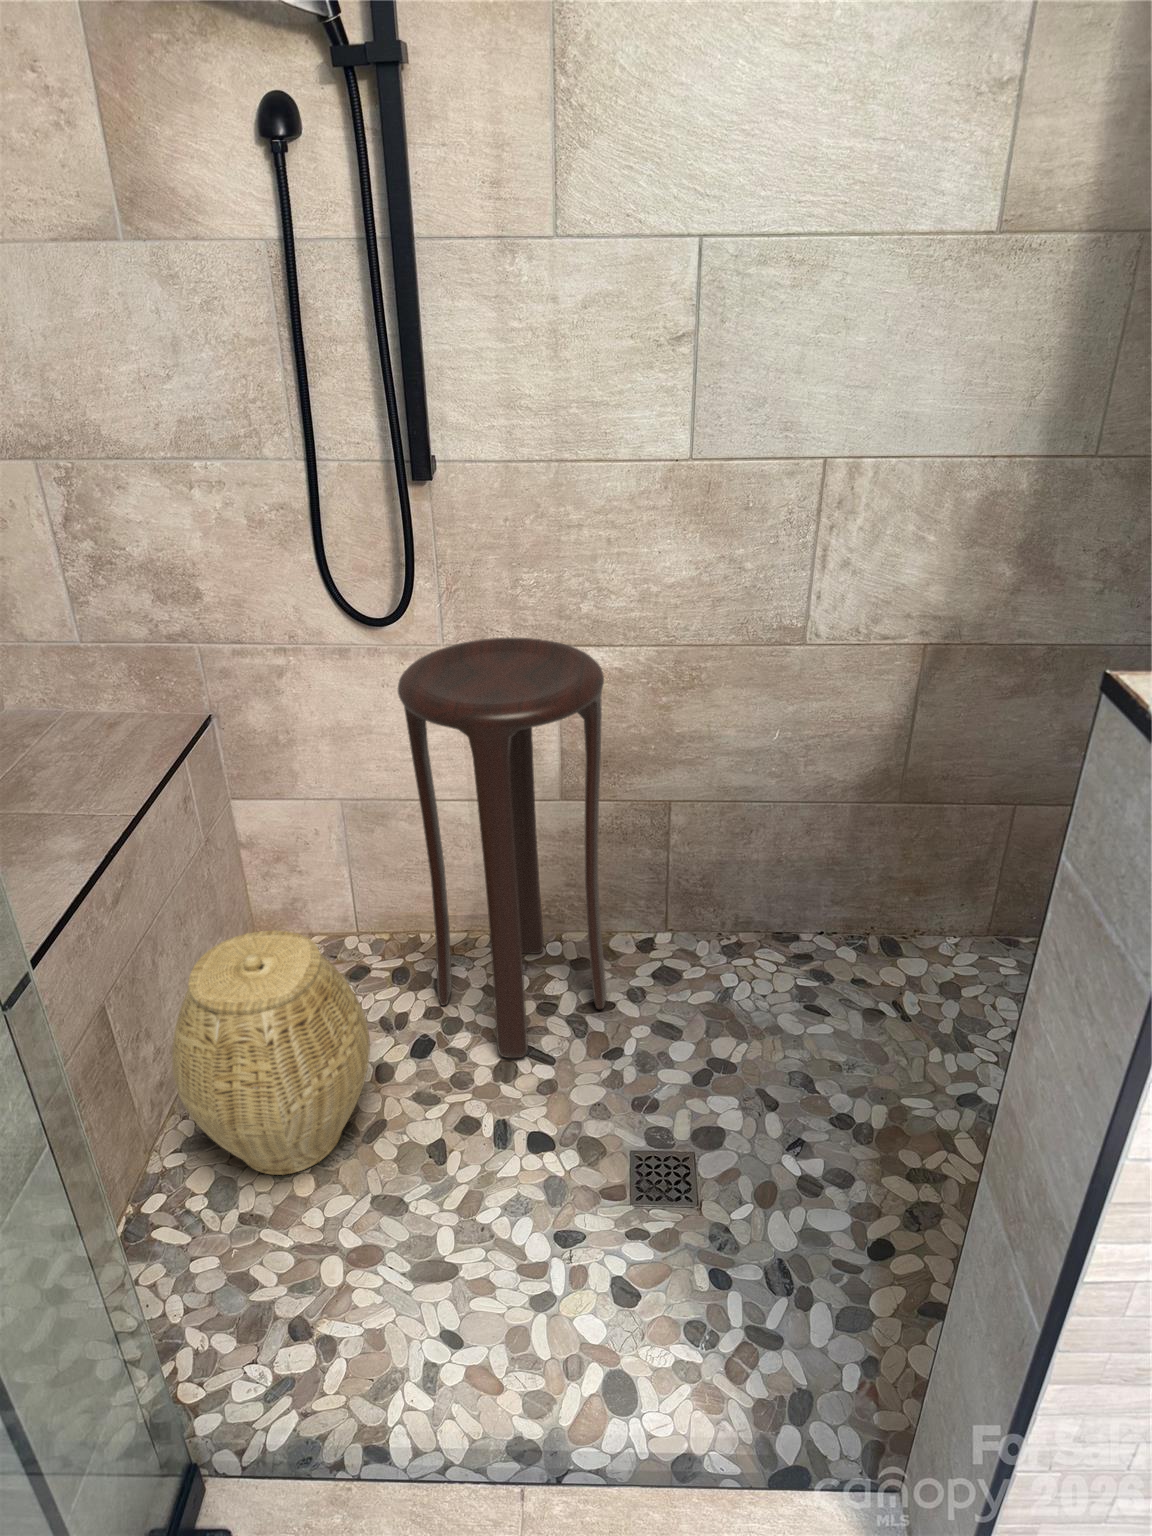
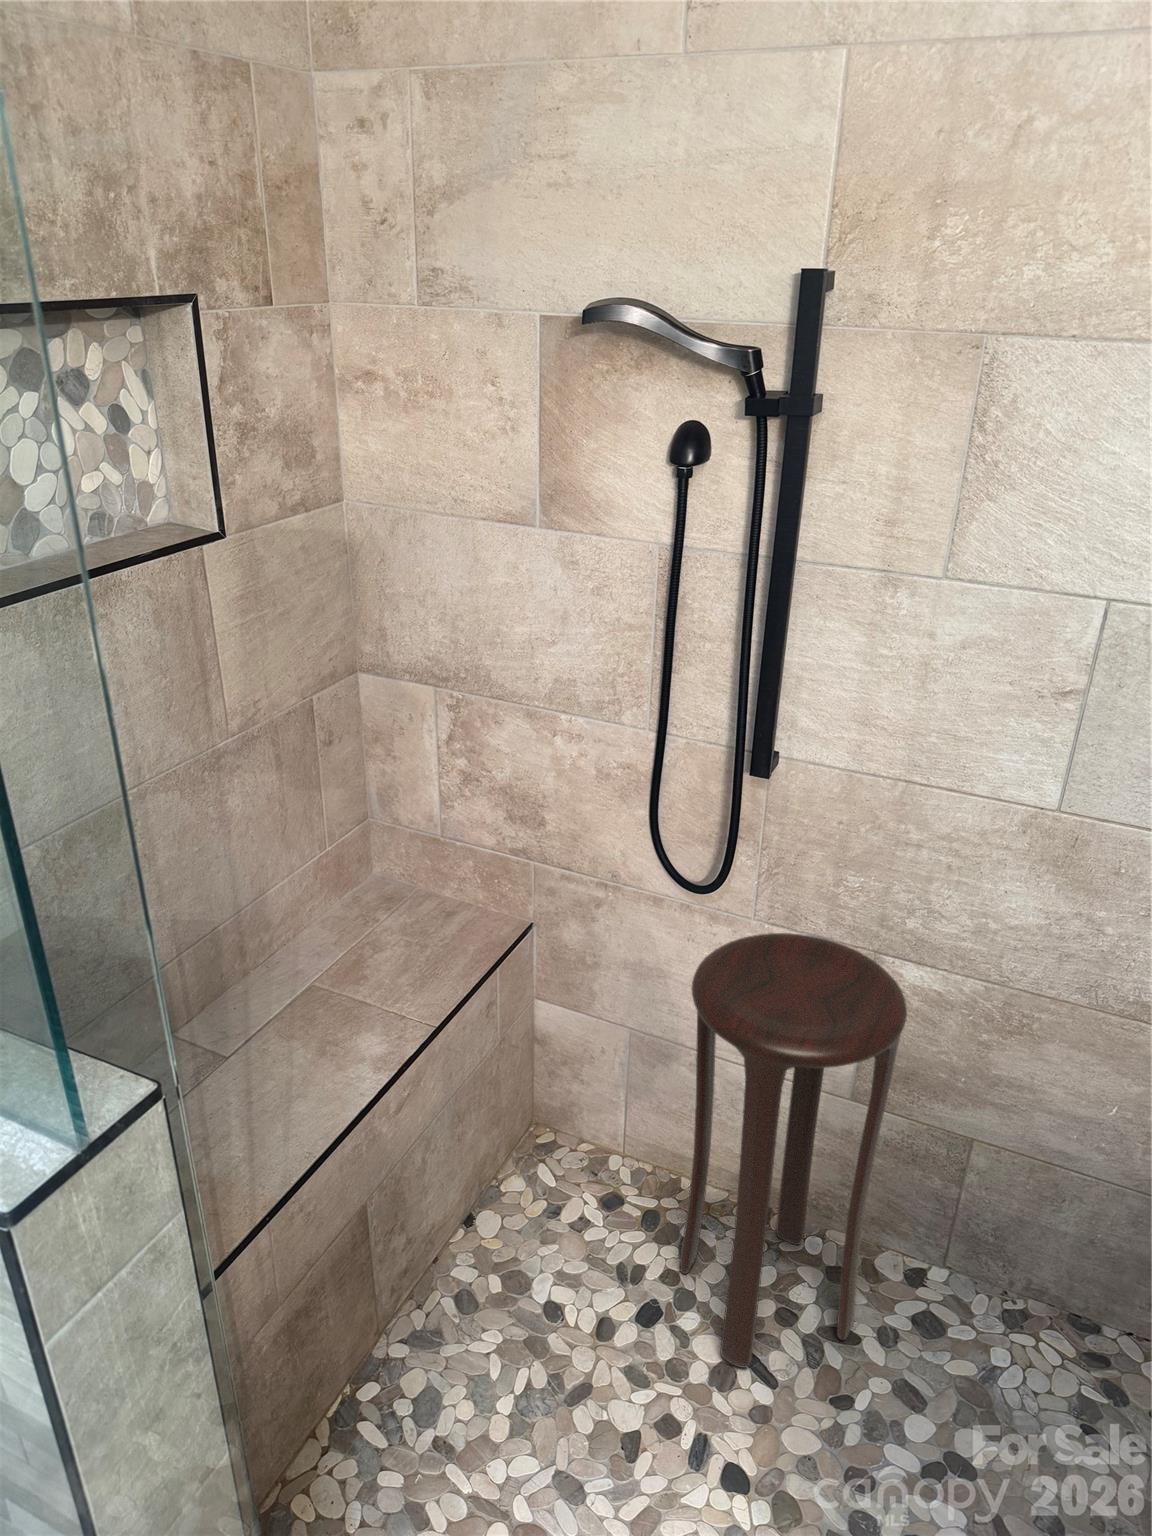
woven basket: present [172,931,370,1175] -> none [410,1170,592,1412]

